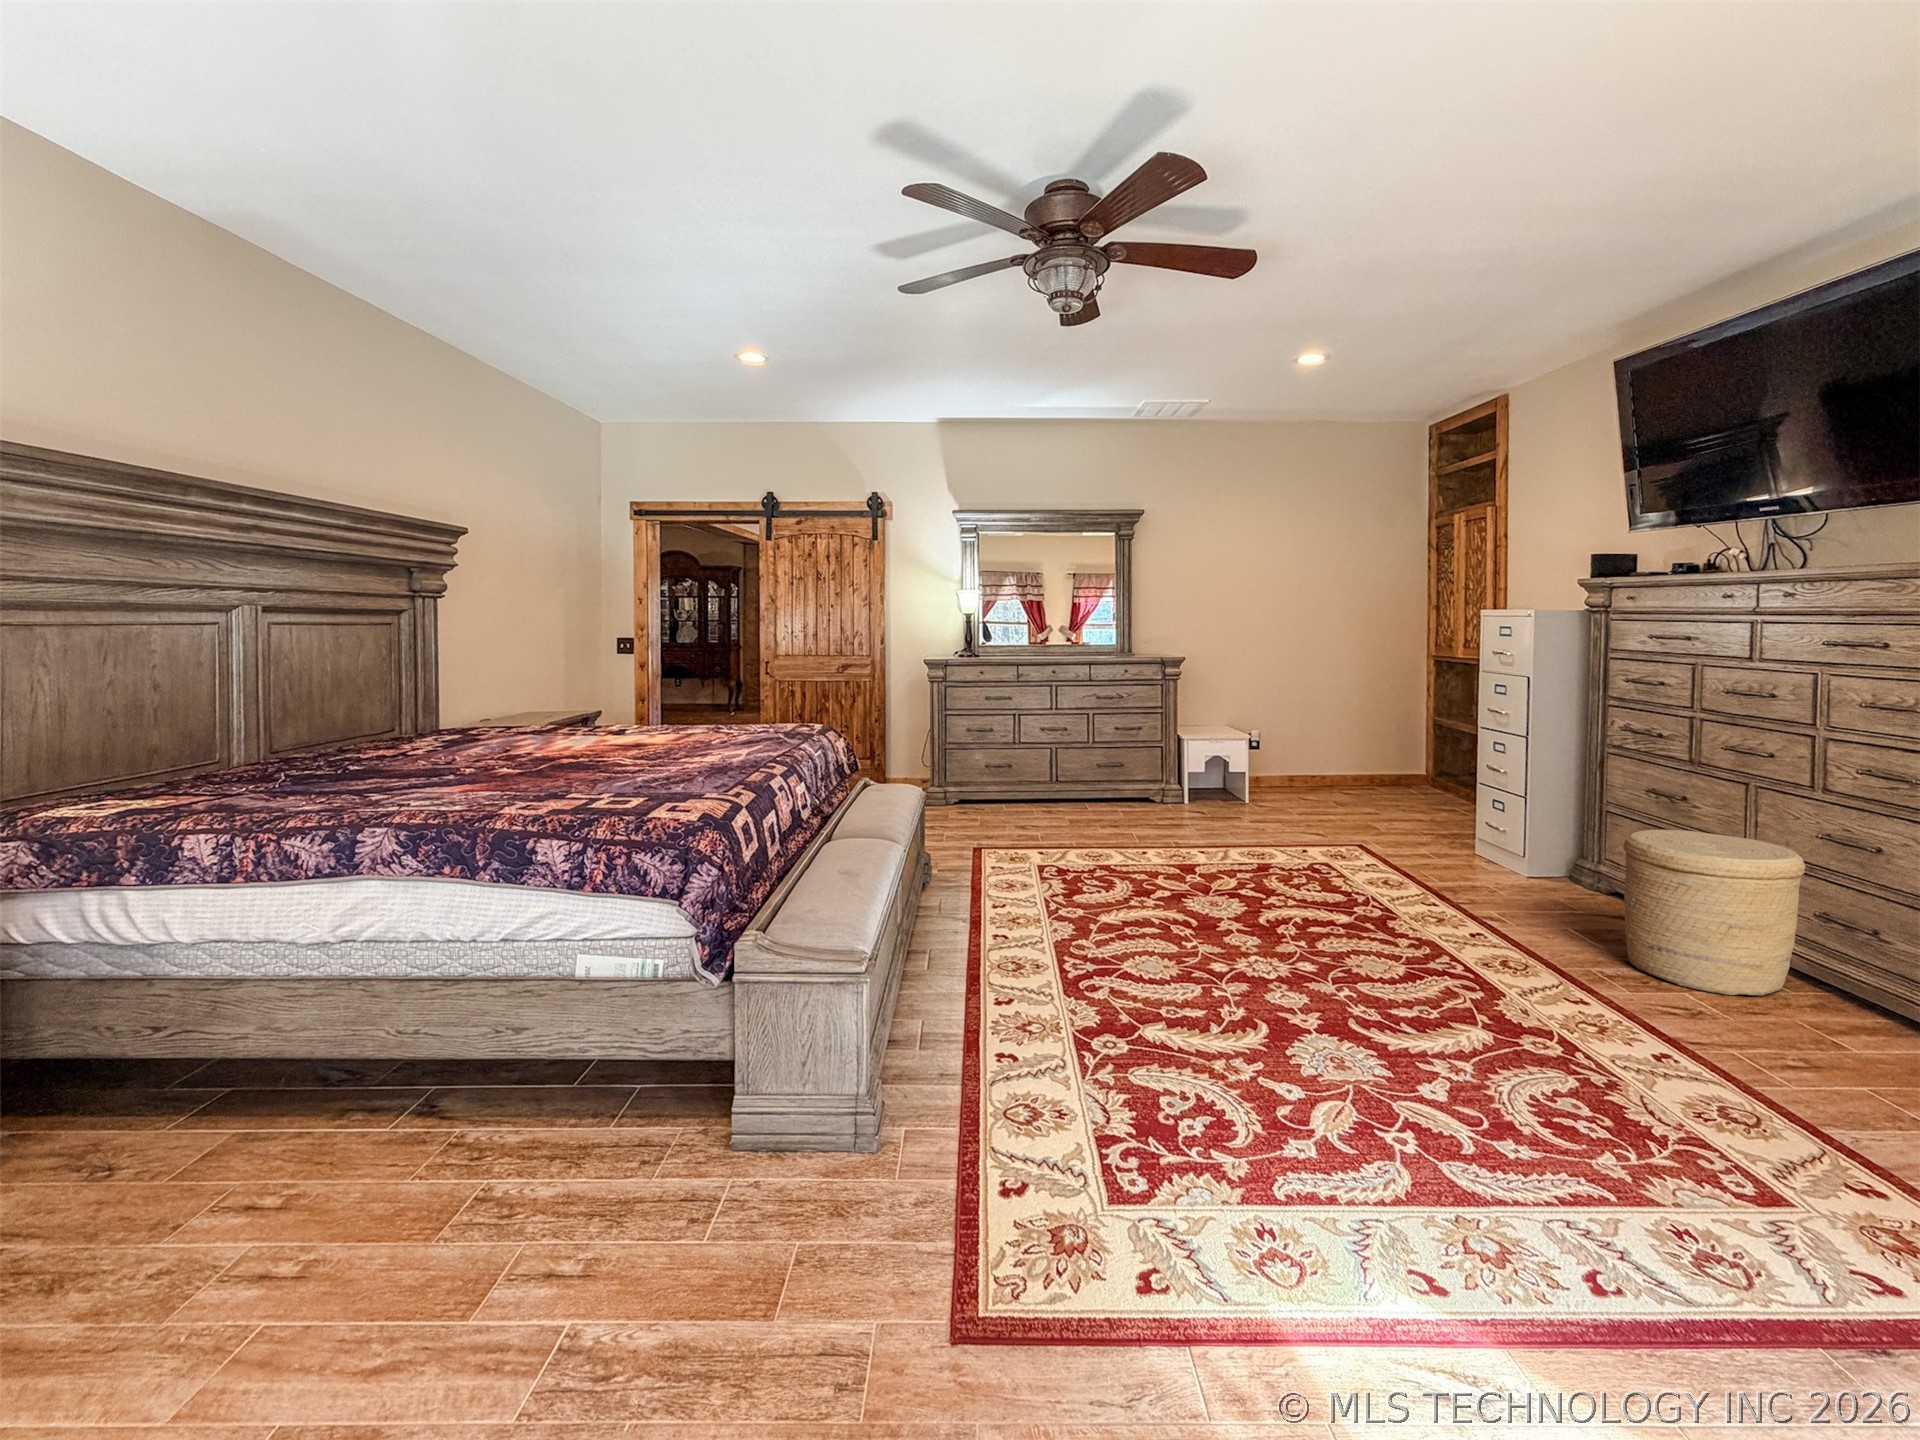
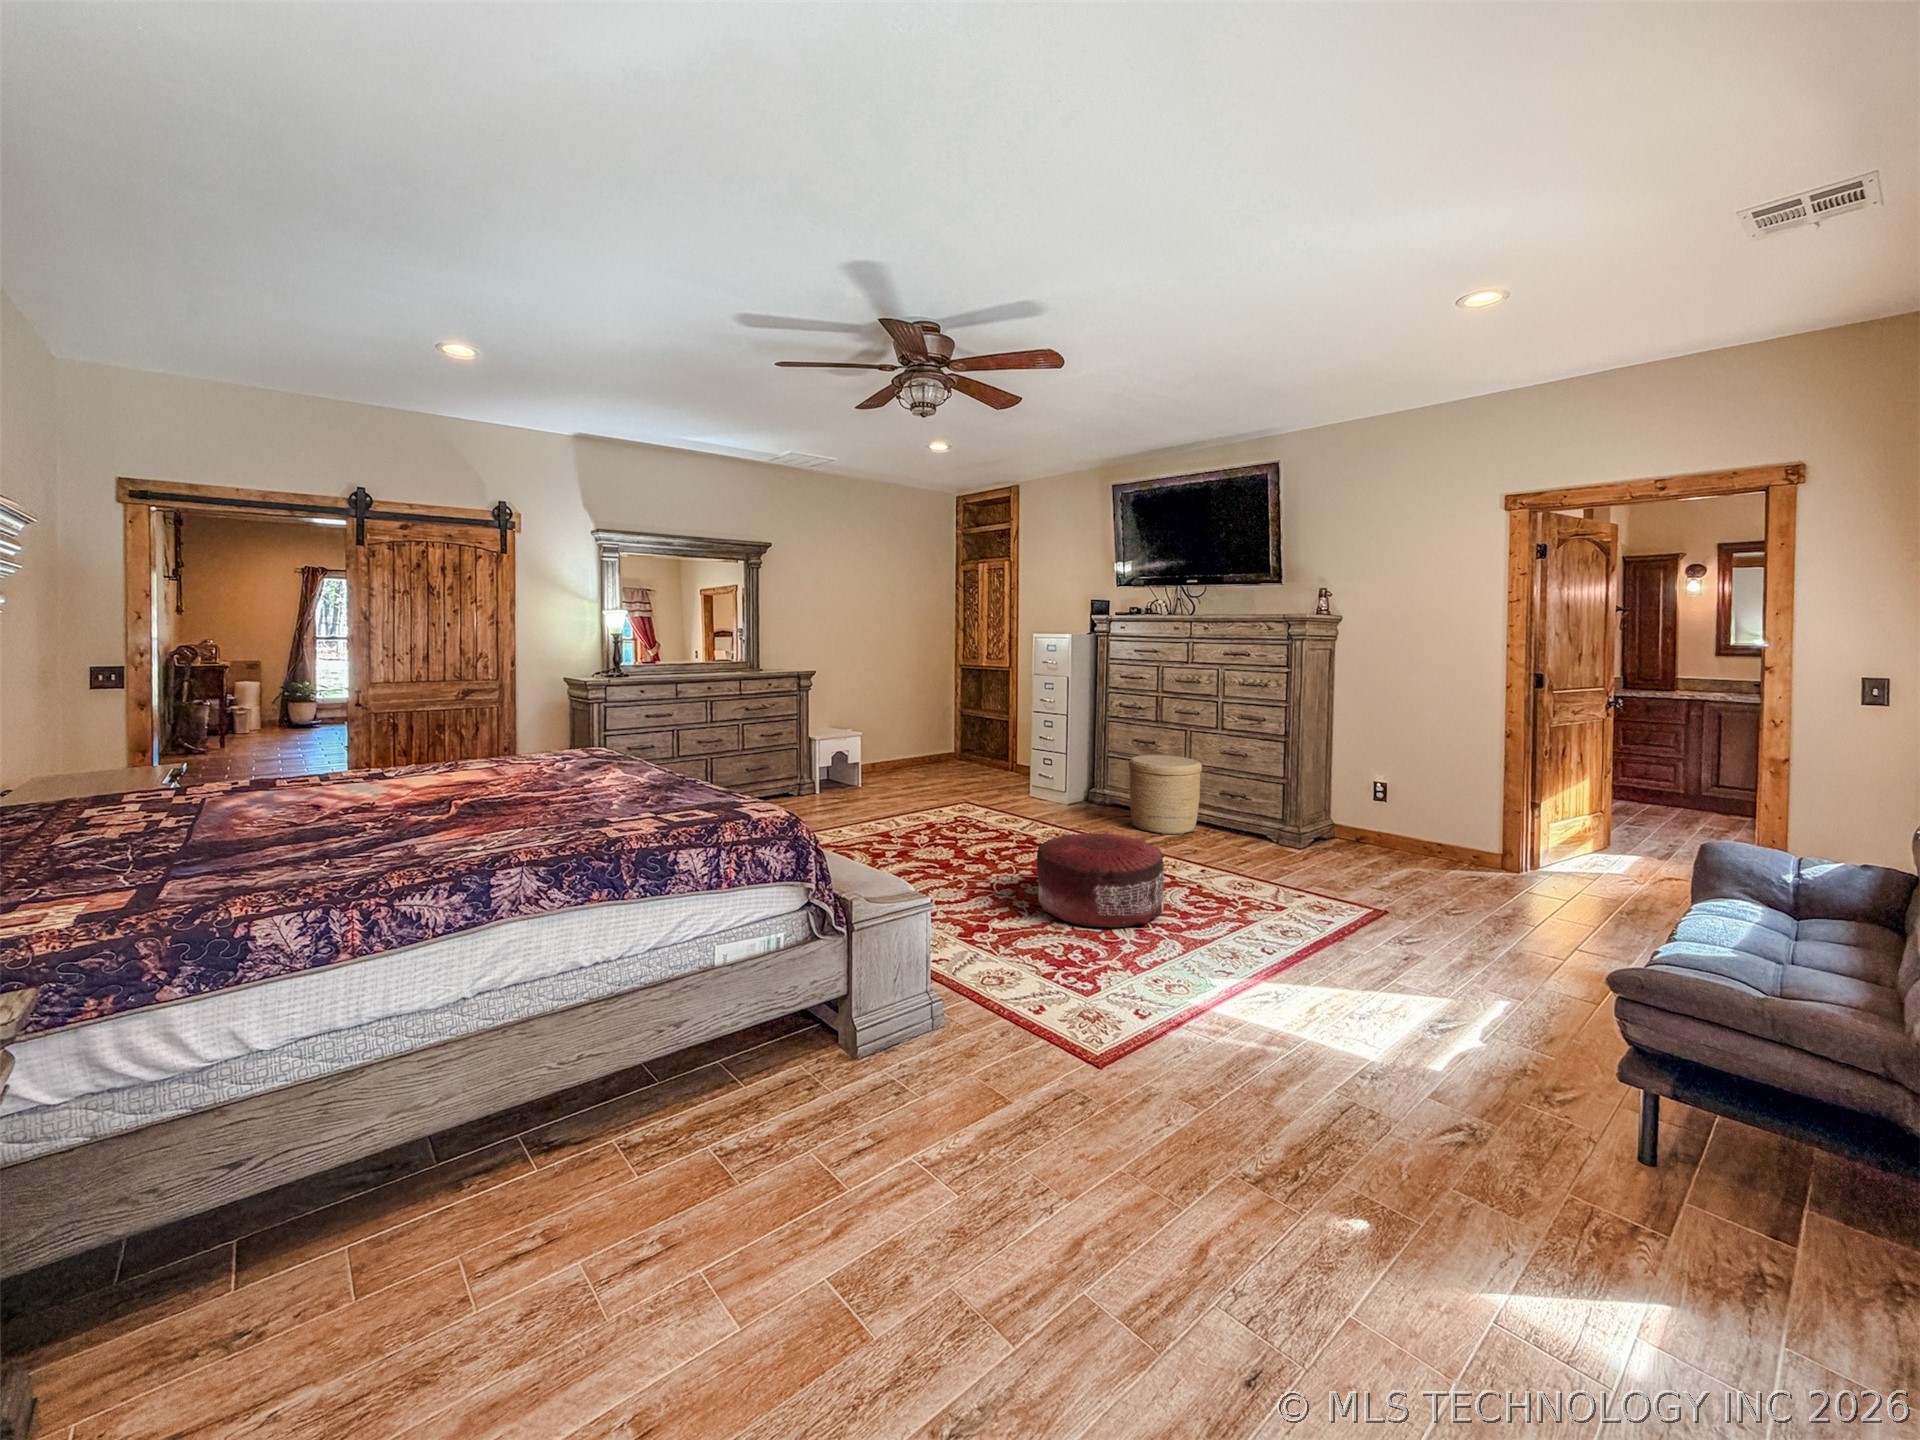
pouf: none [1234,933,1490,1128] -> present [1037,832,1164,927]

